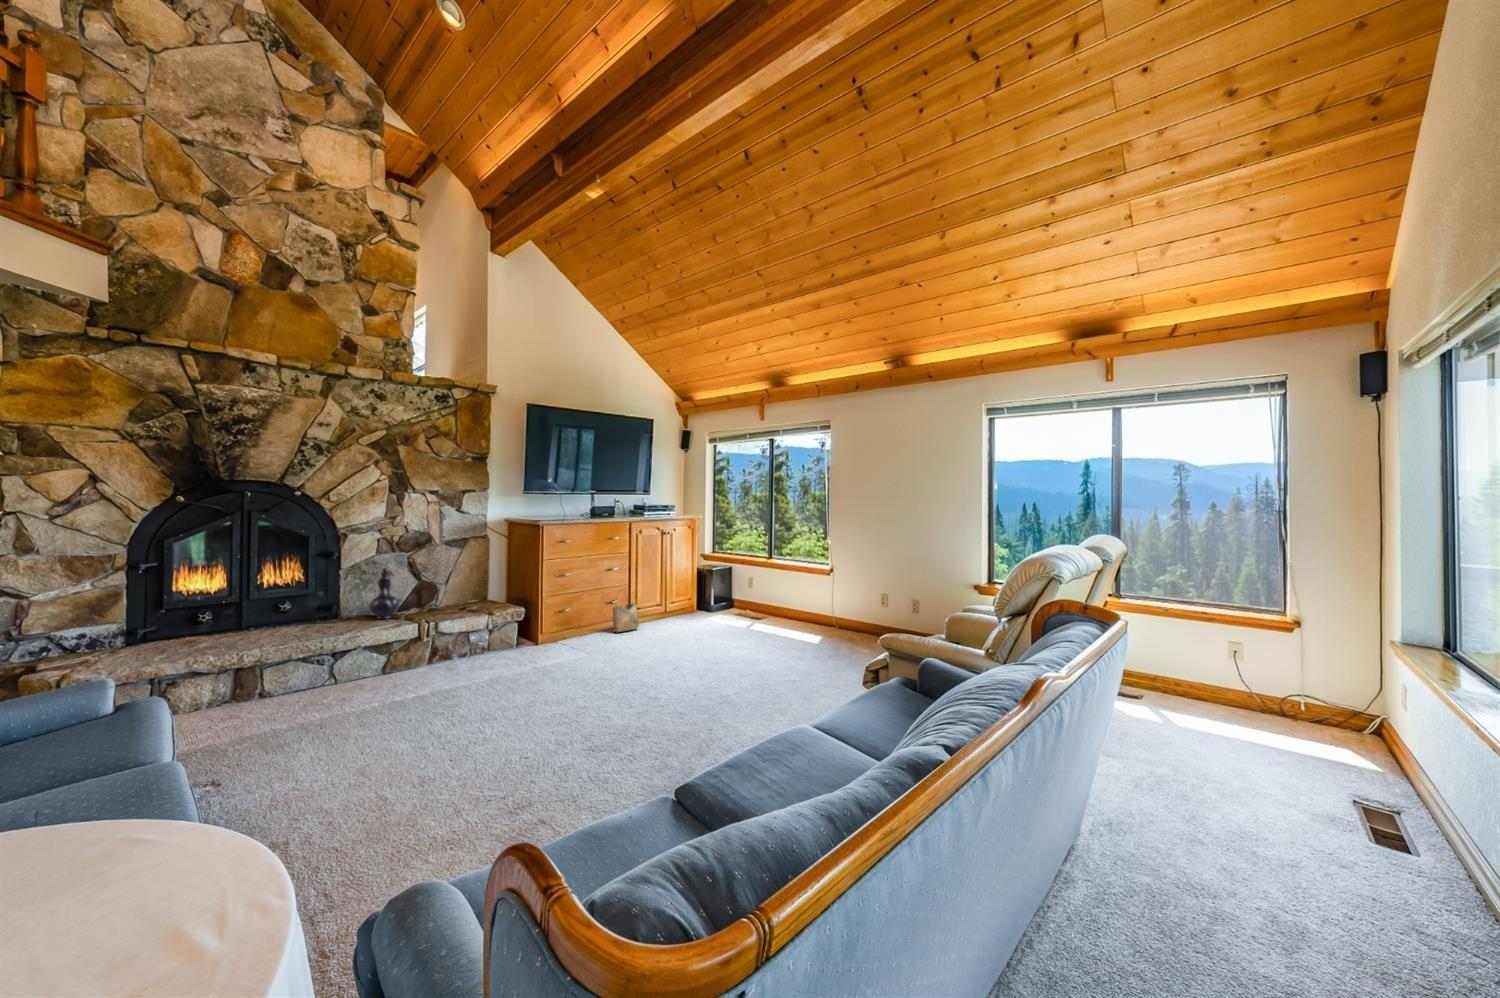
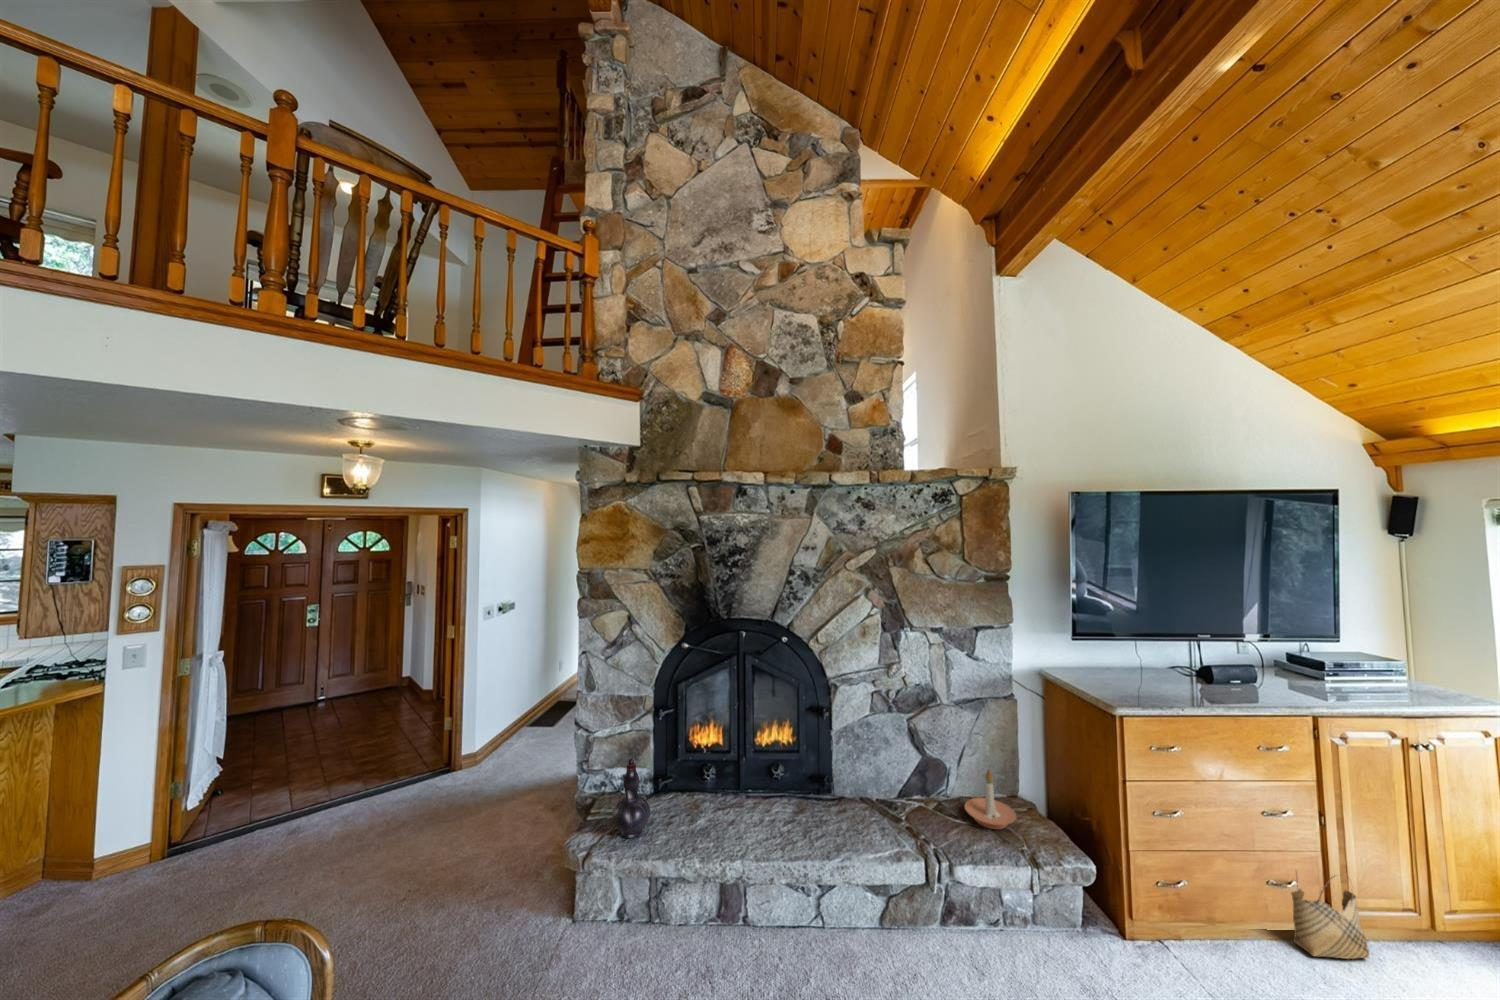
decorative vase: present [370,568,399,619] -> present [612,758,650,838]
candle holder: none [448,576,482,610] -> present [965,770,1016,829]

